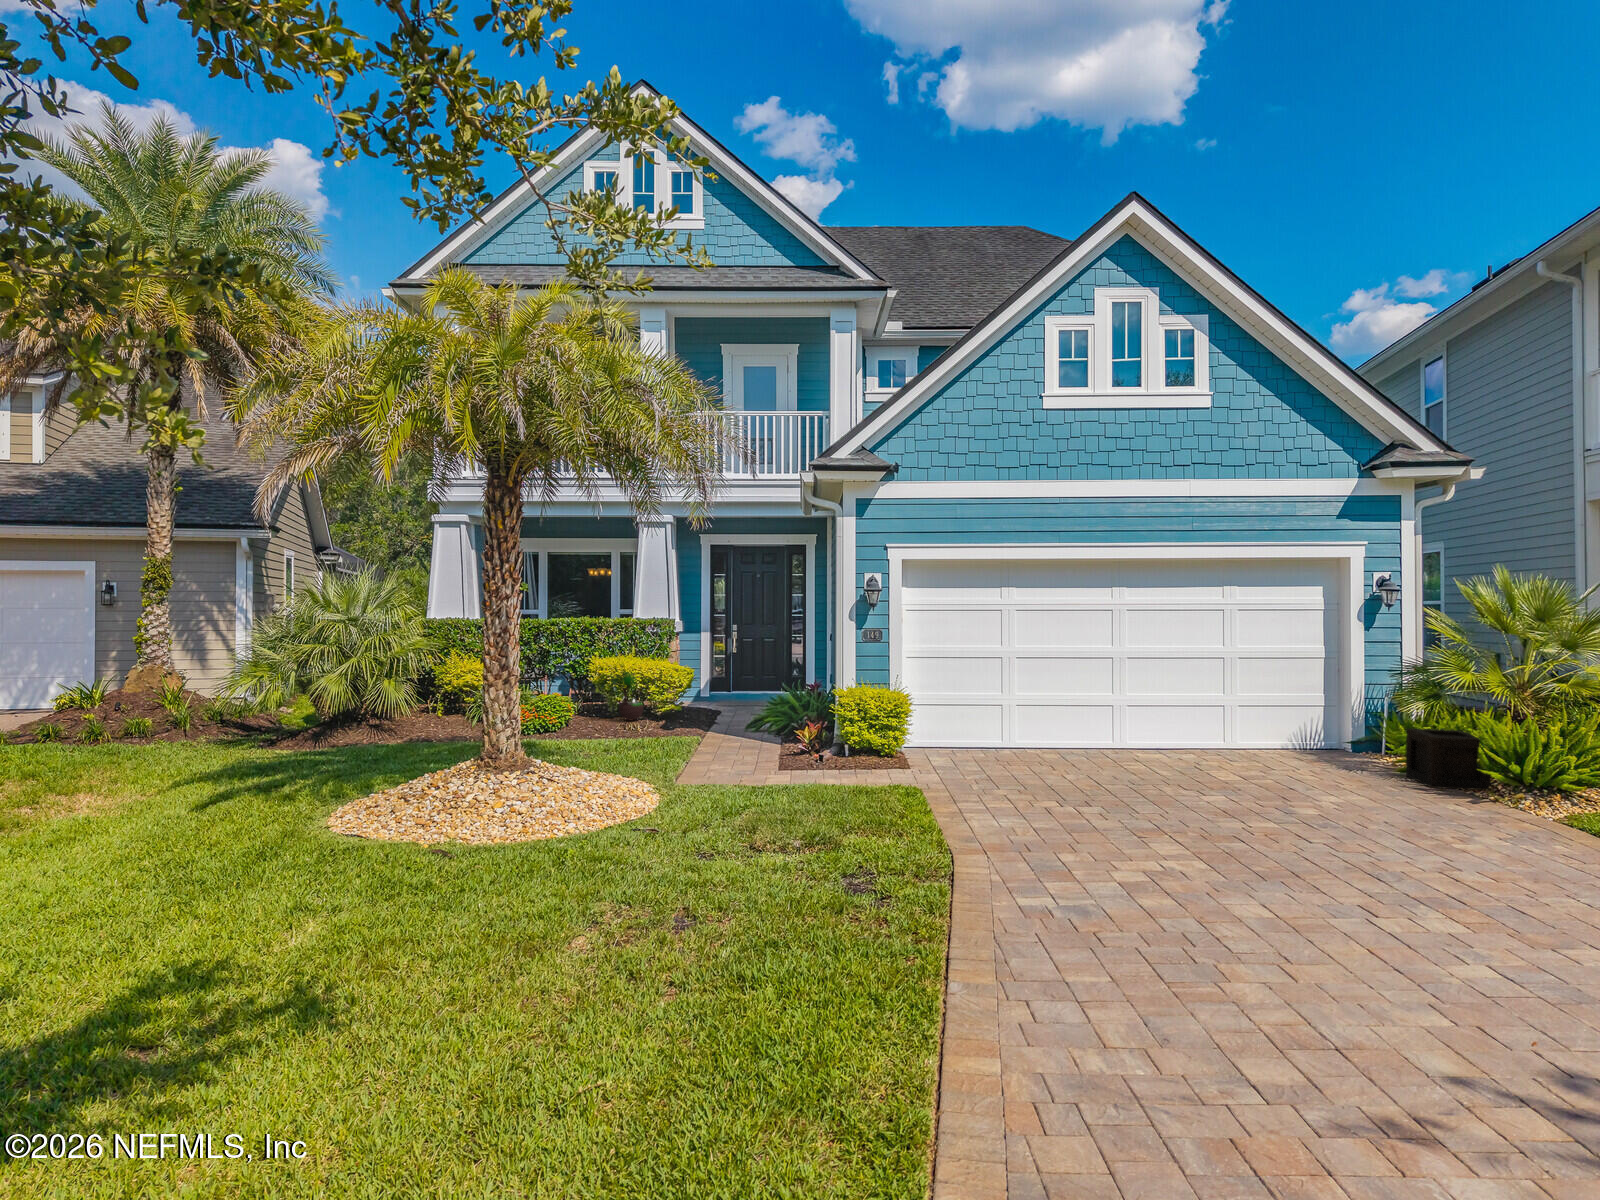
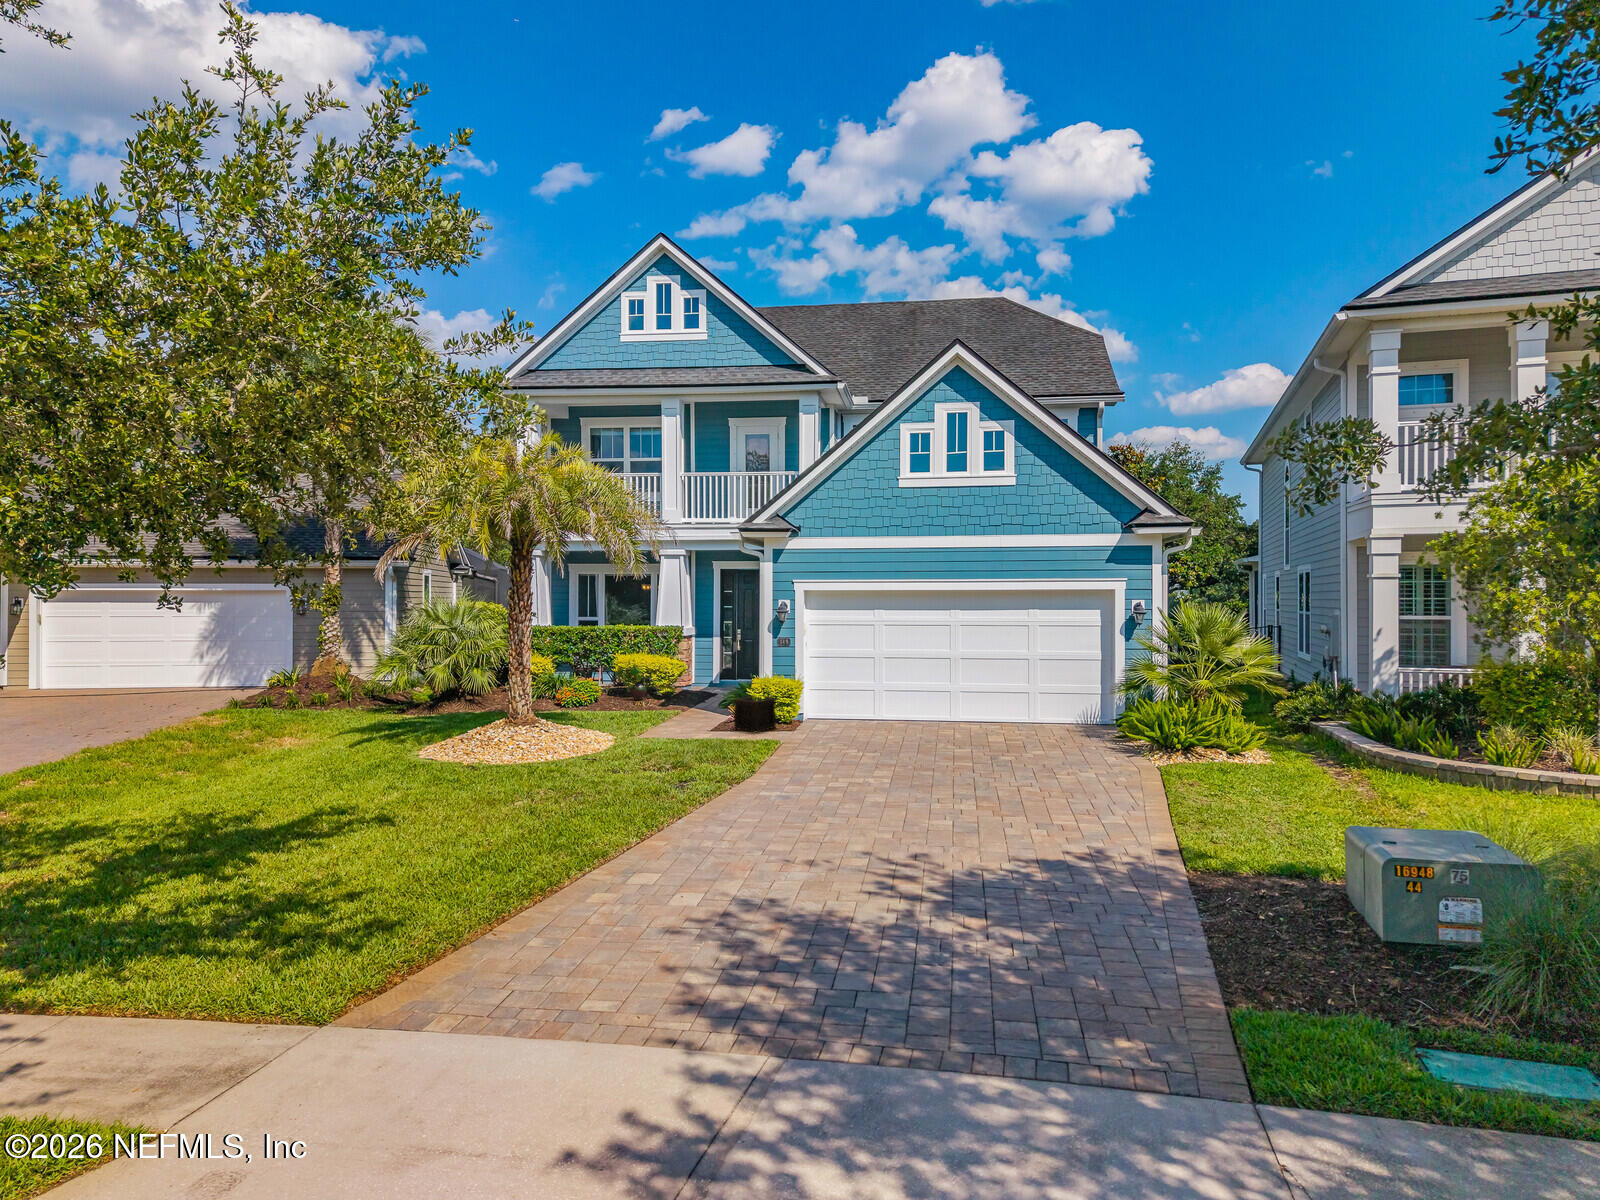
wooden crate: present [1406,729,1491,791] -> present [734,697,776,732]

